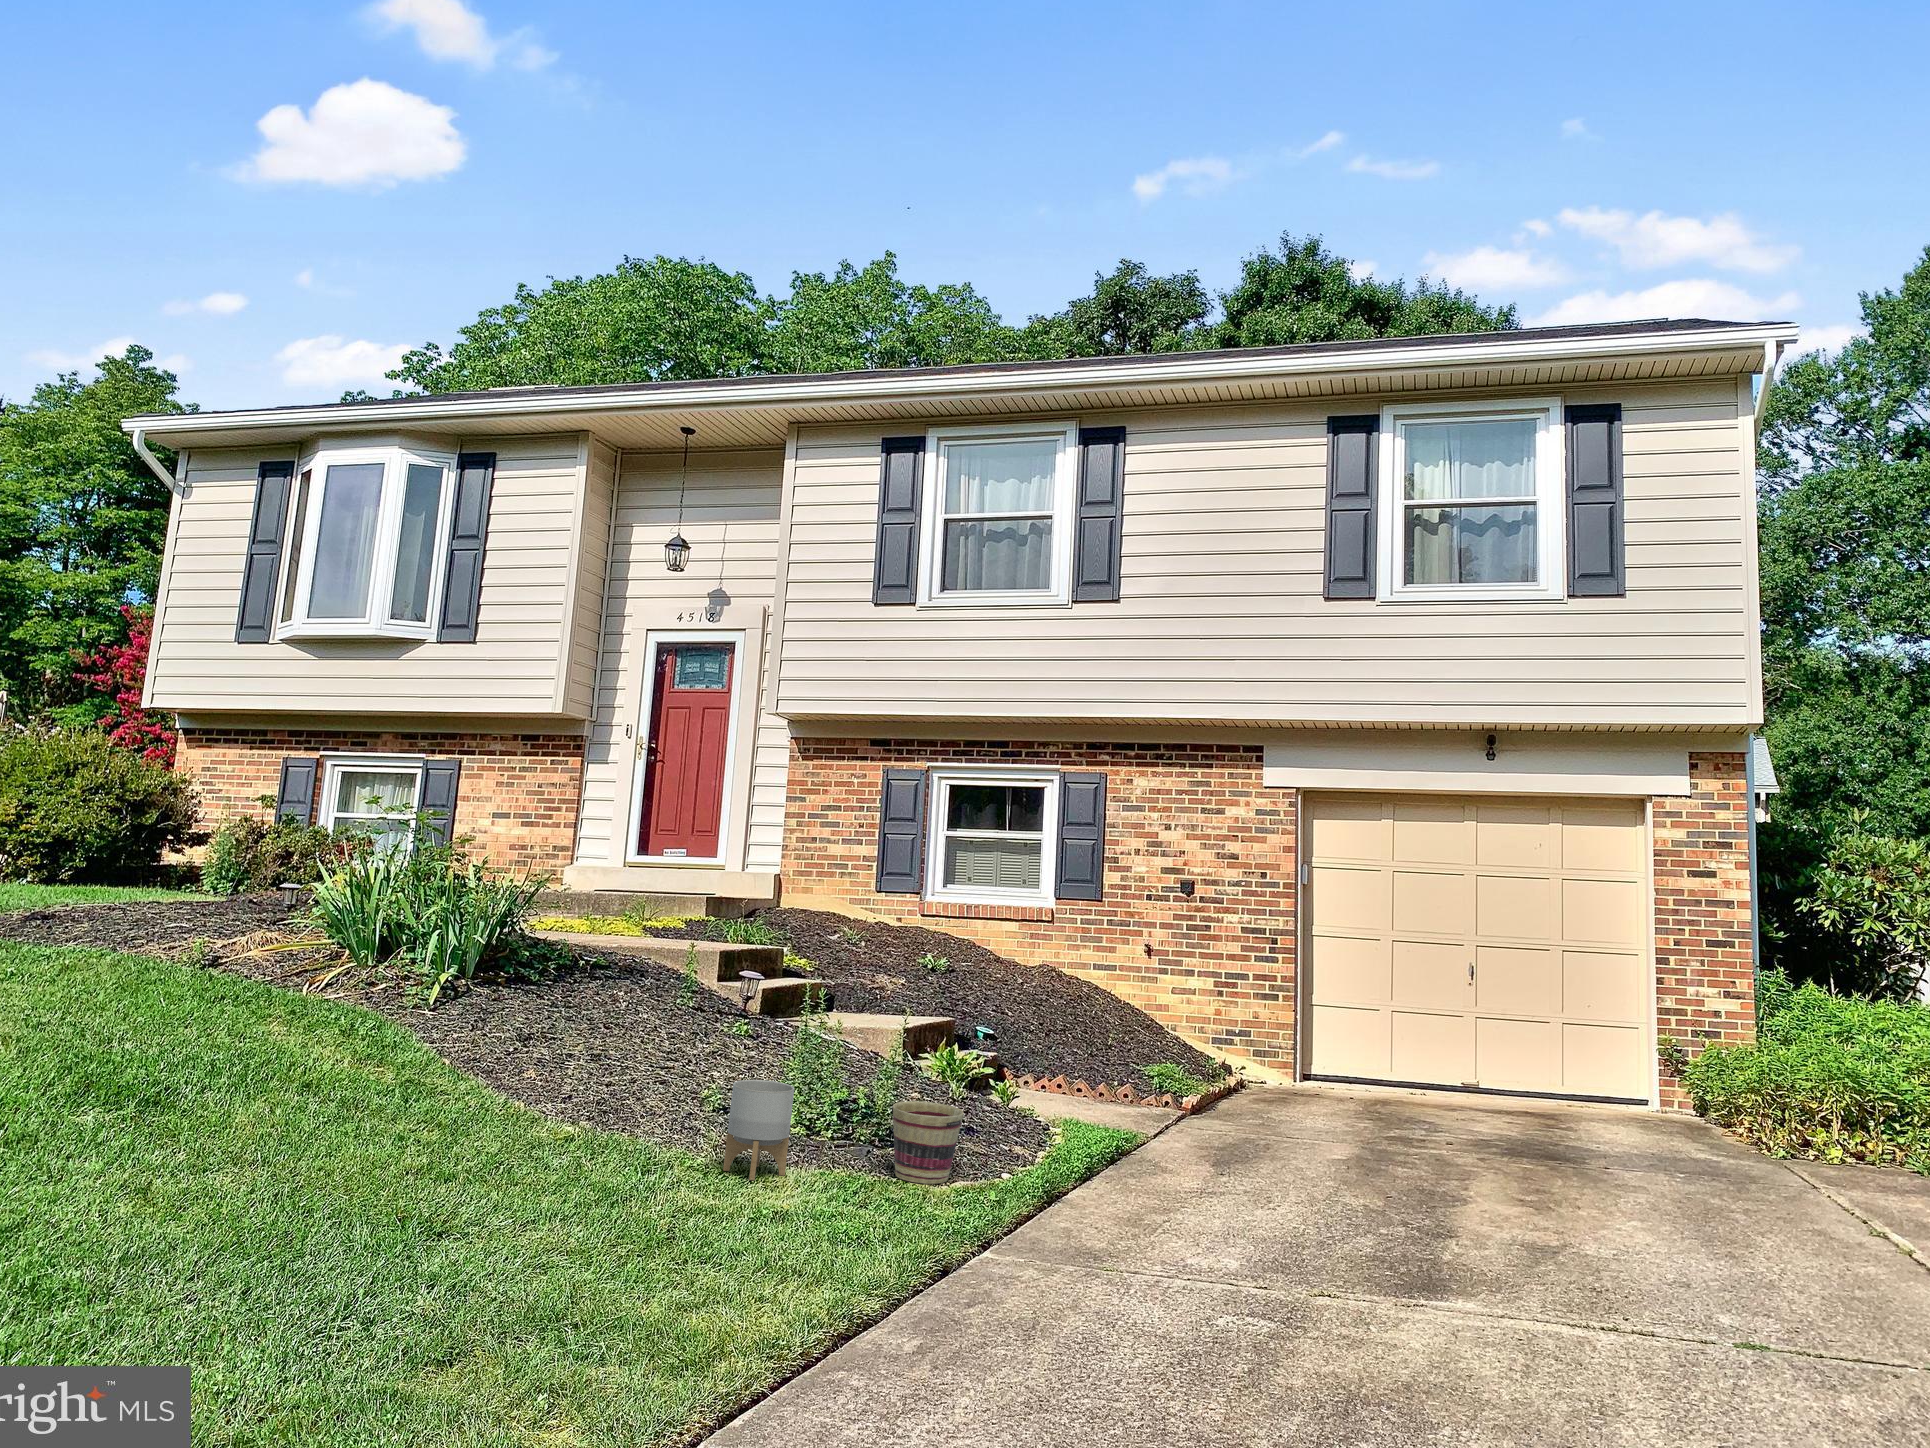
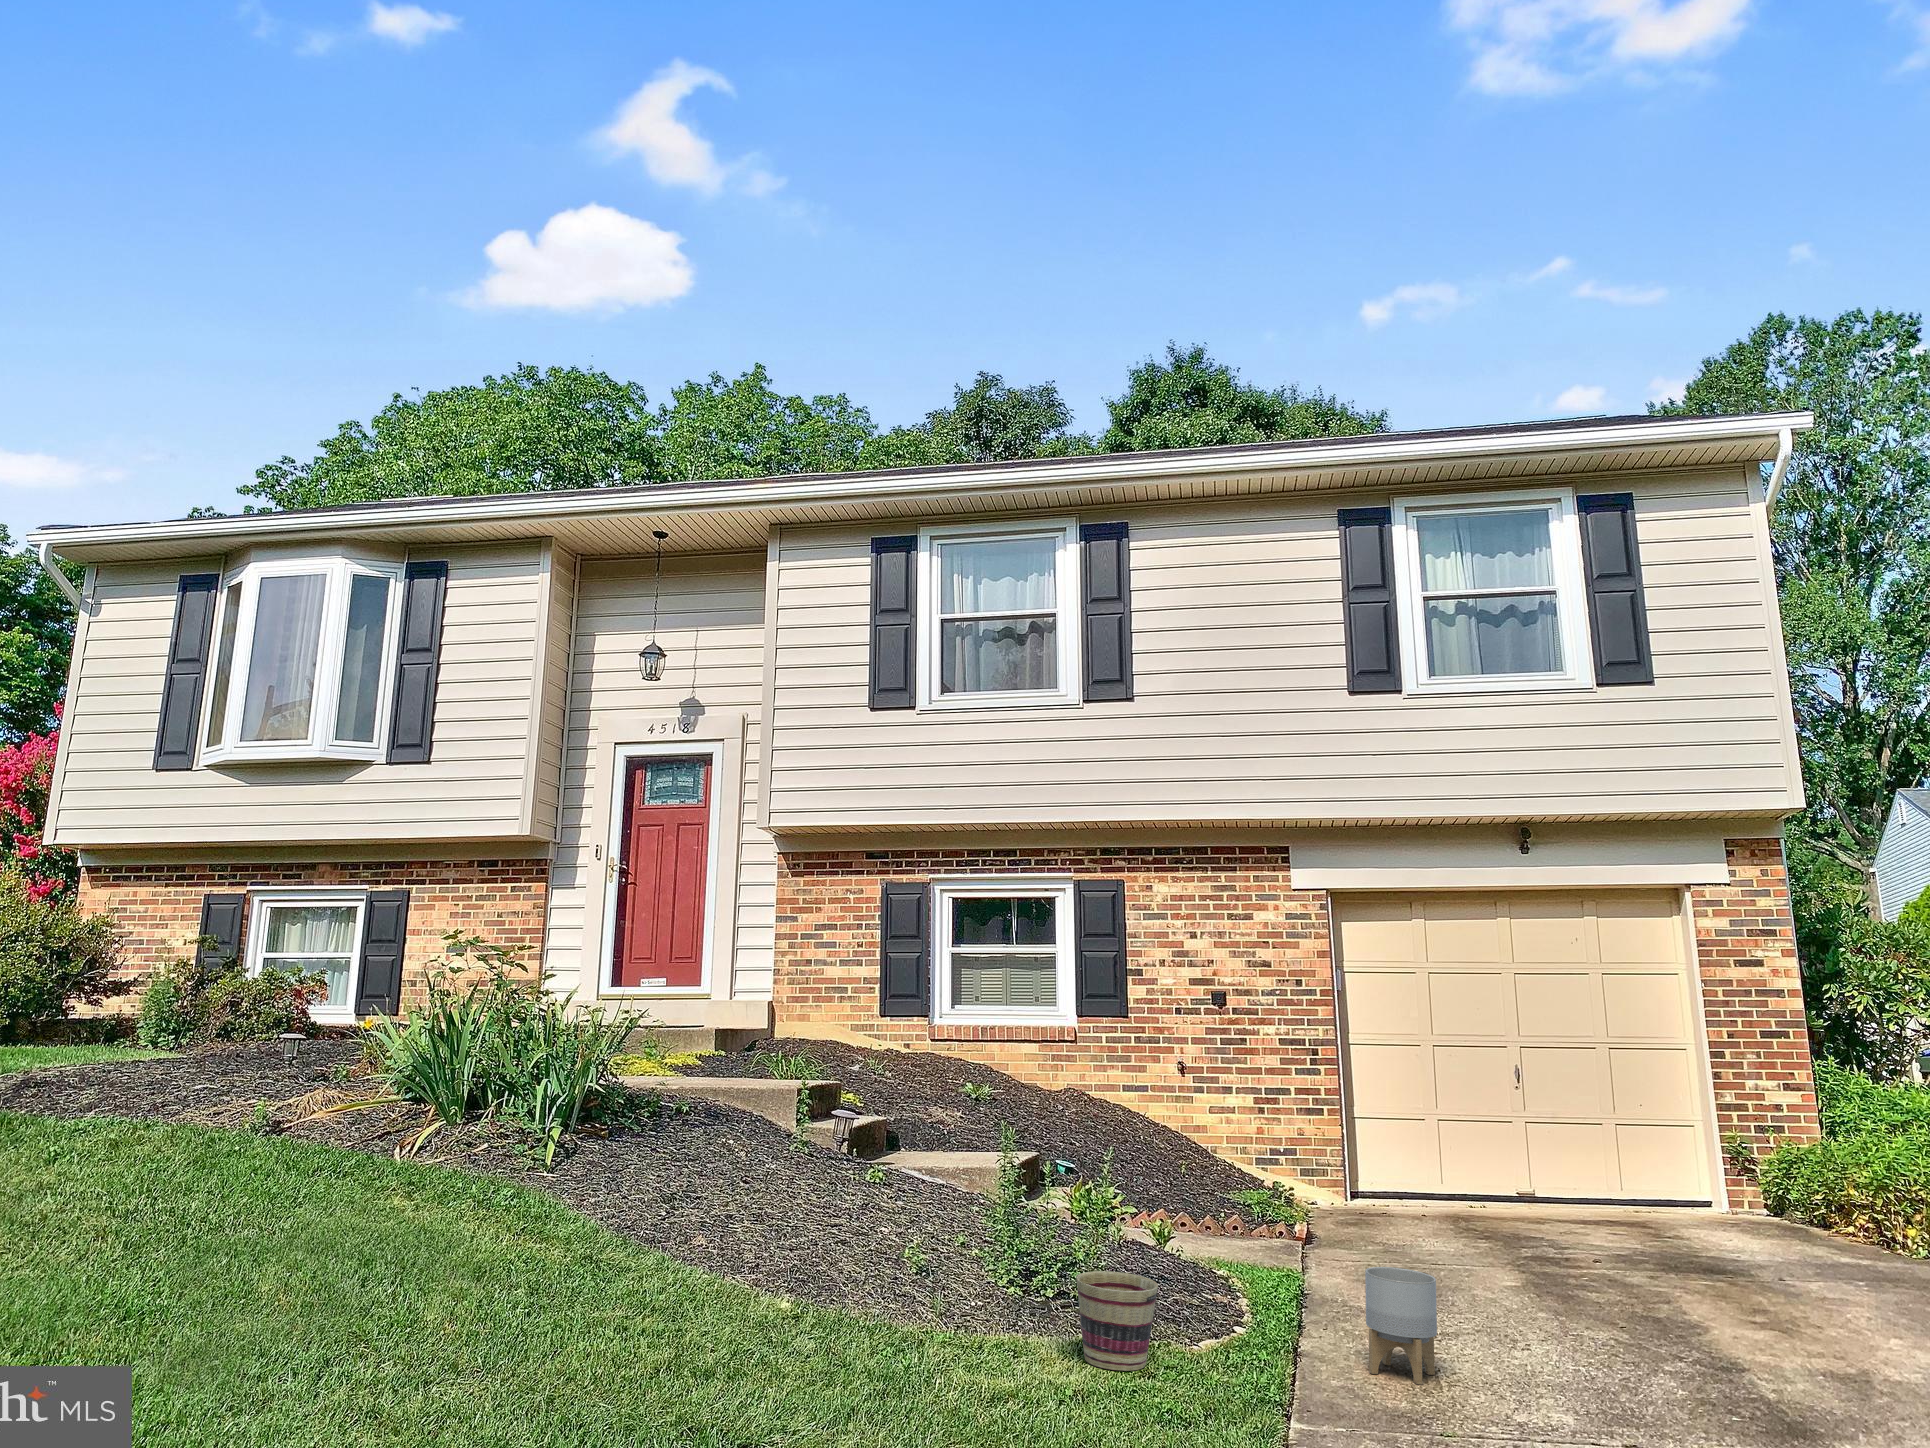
planter: present [723,1080,794,1180] -> present [1365,1267,1437,1384]

